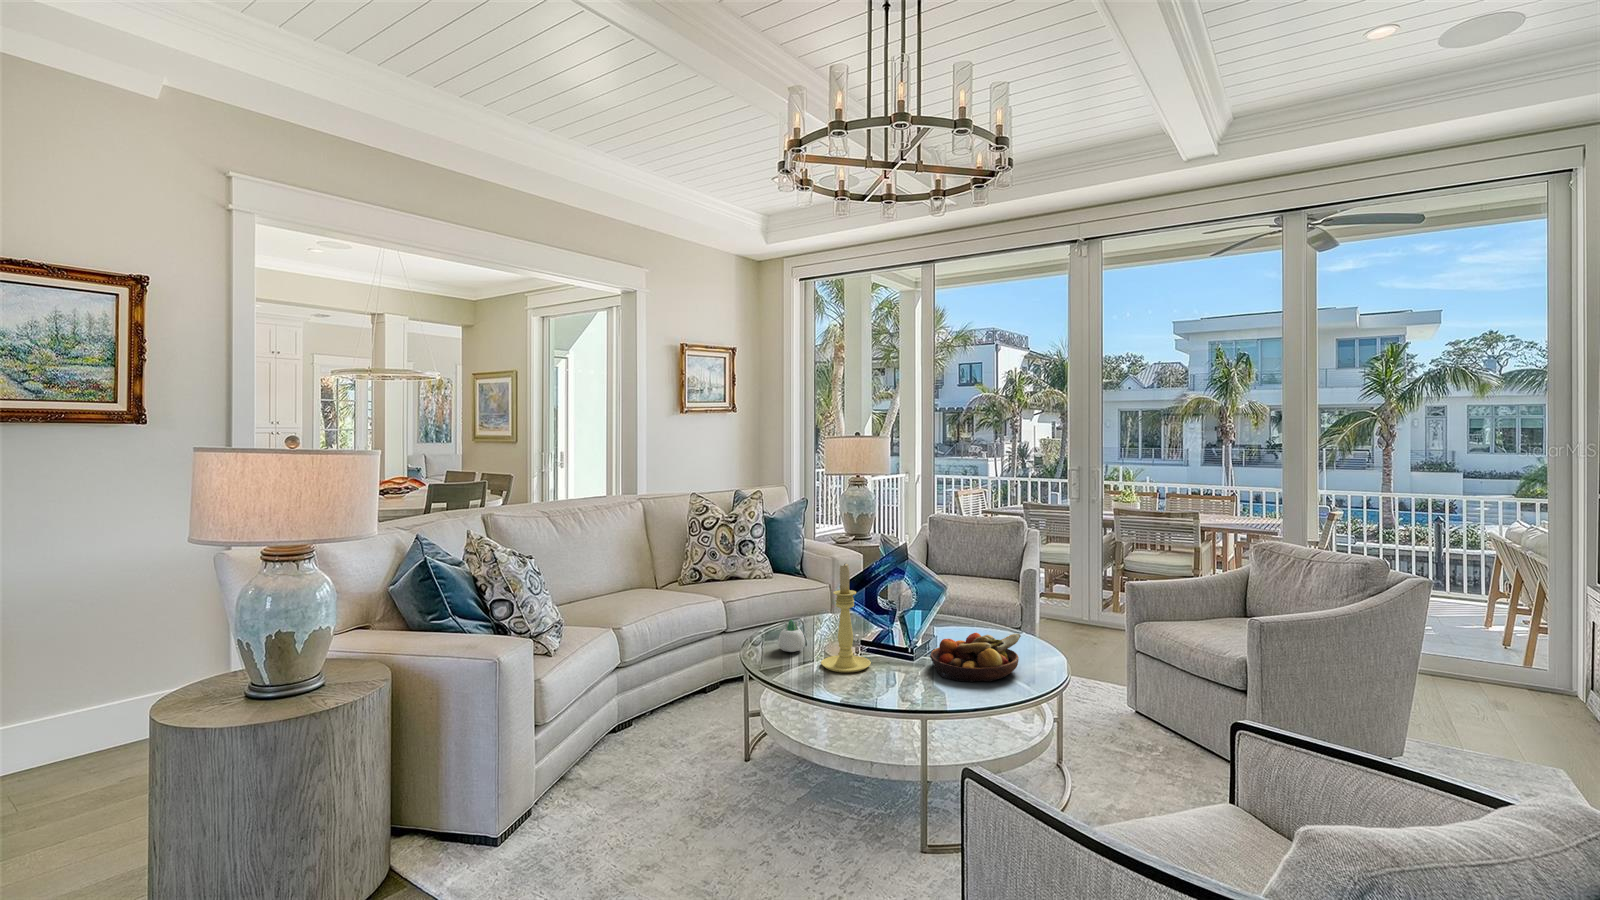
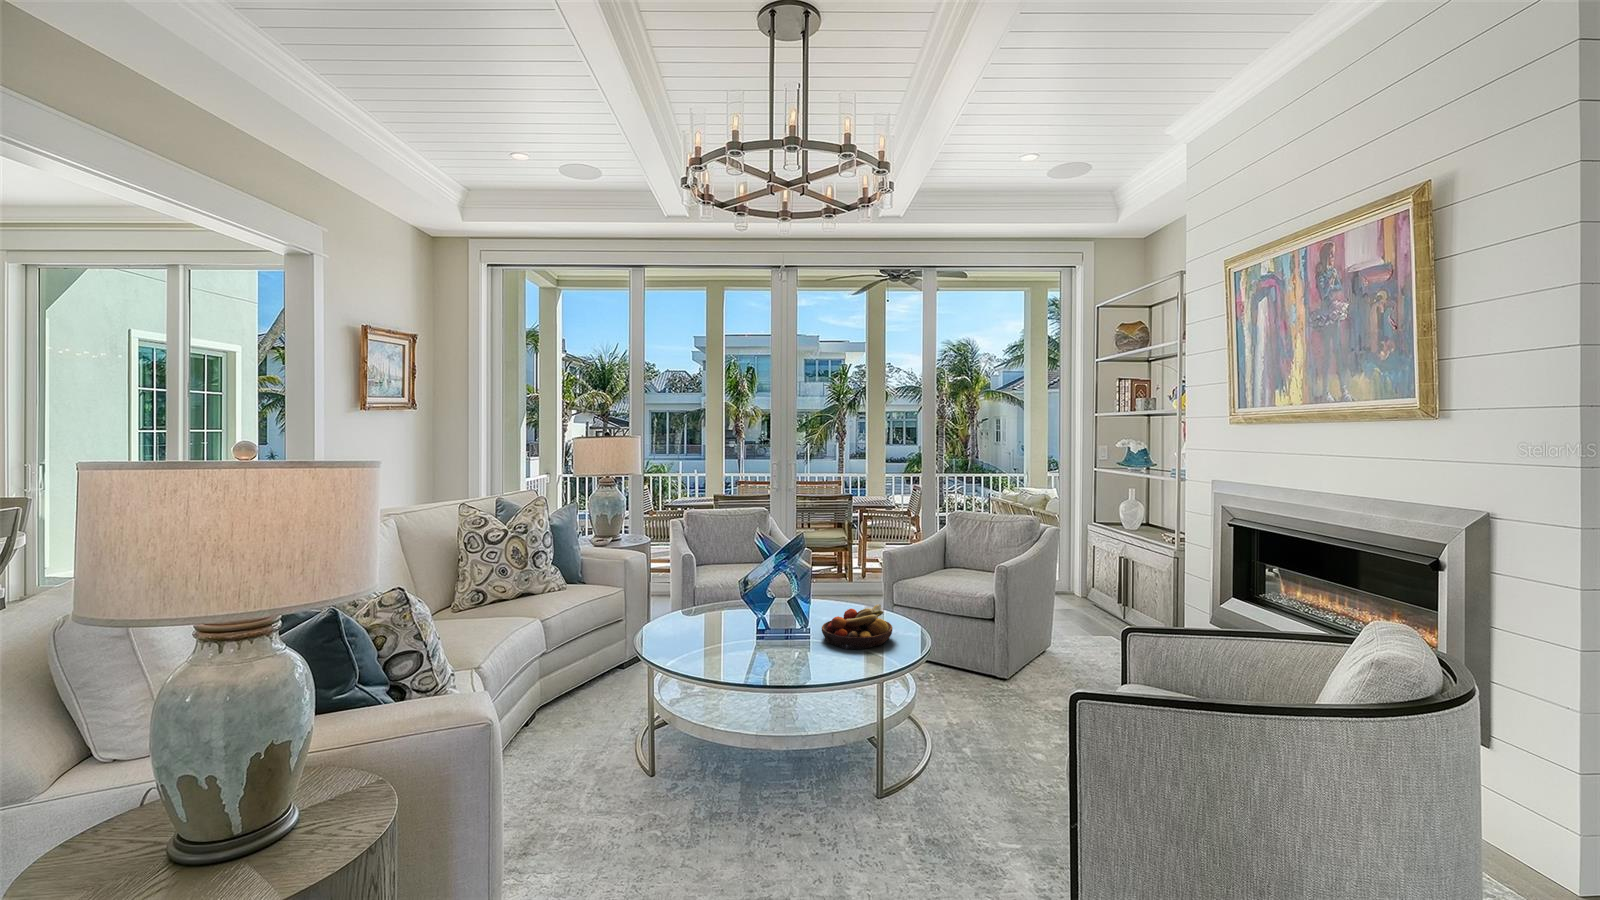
candle holder: present [821,564,871,672] -> none [739,562,784,662]
succulent planter: present [778,620,805,652] -> none [680,623,708,654]

